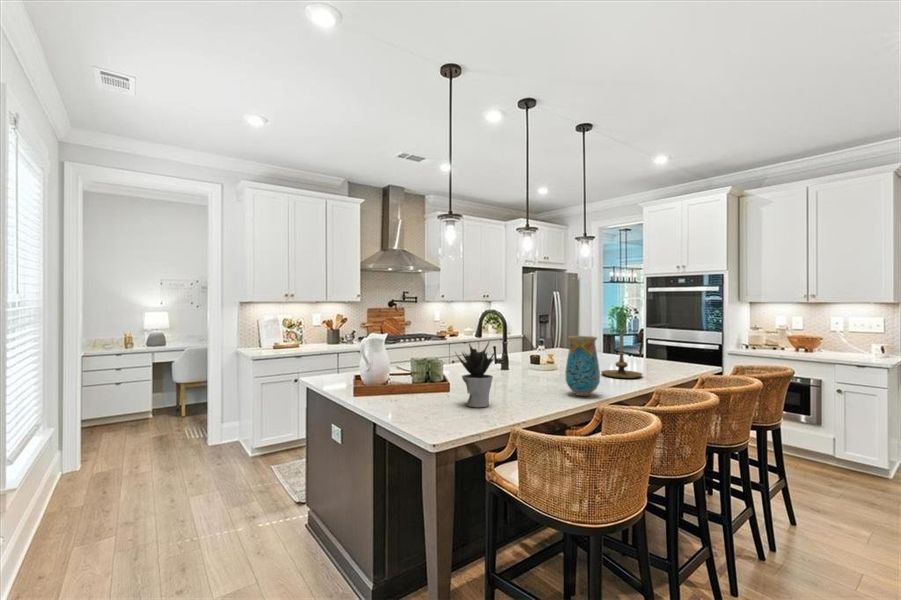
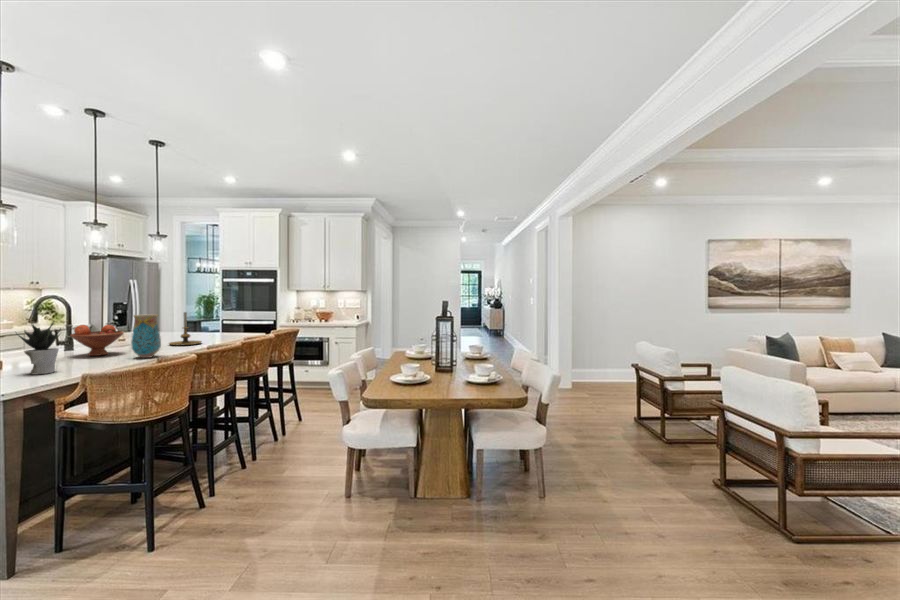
fruit bowl: none [504,343,556,383] -> present [70,325,124,356]

